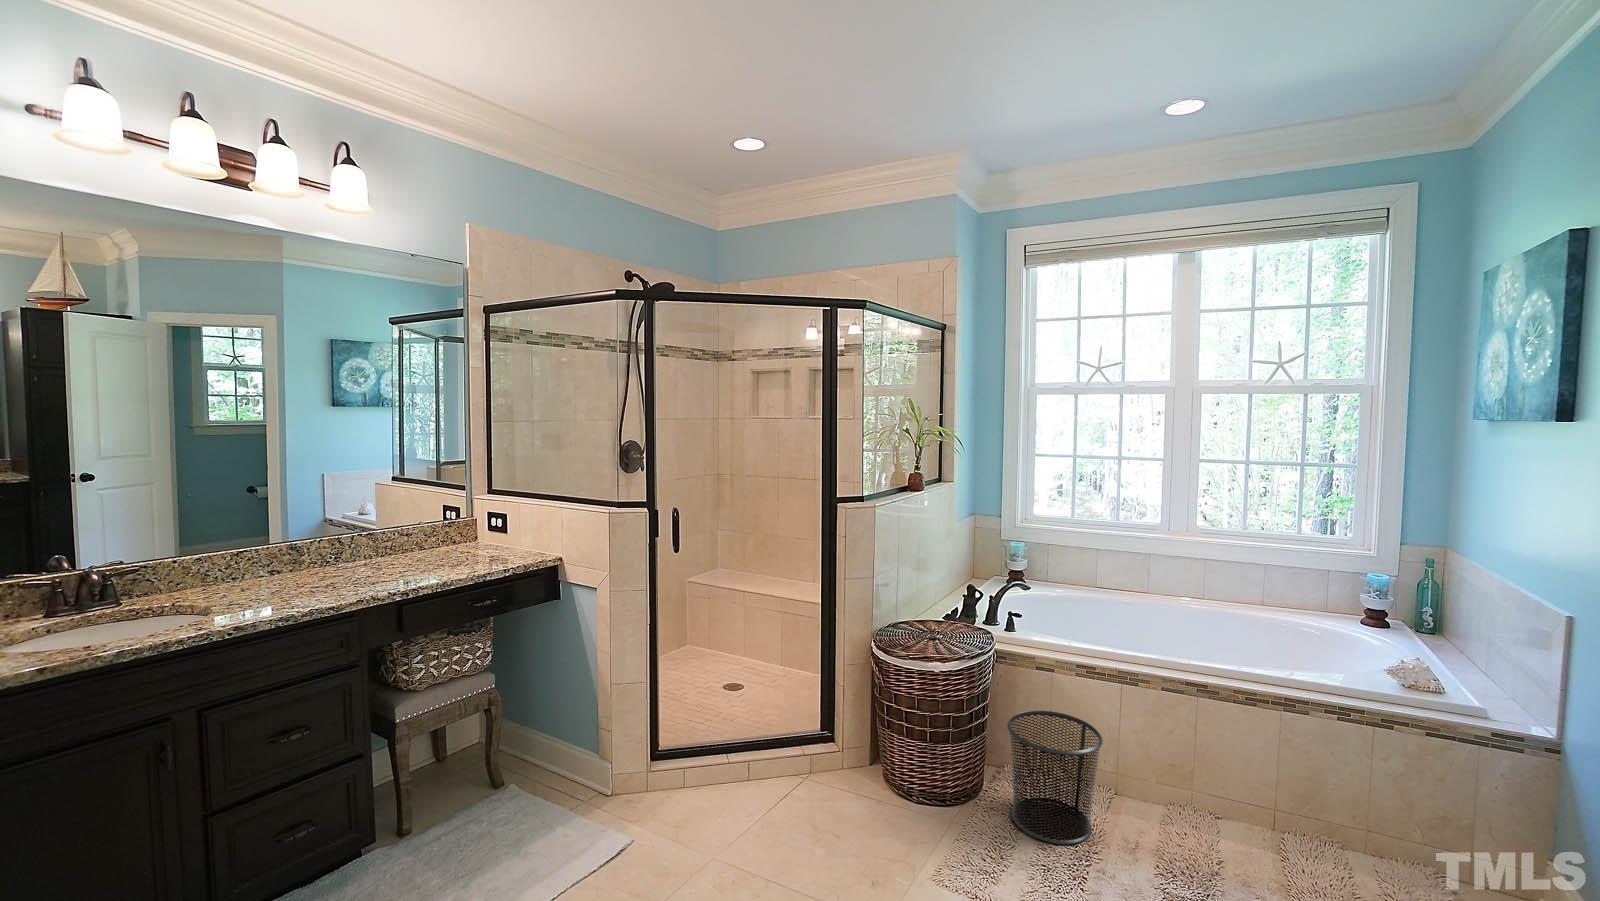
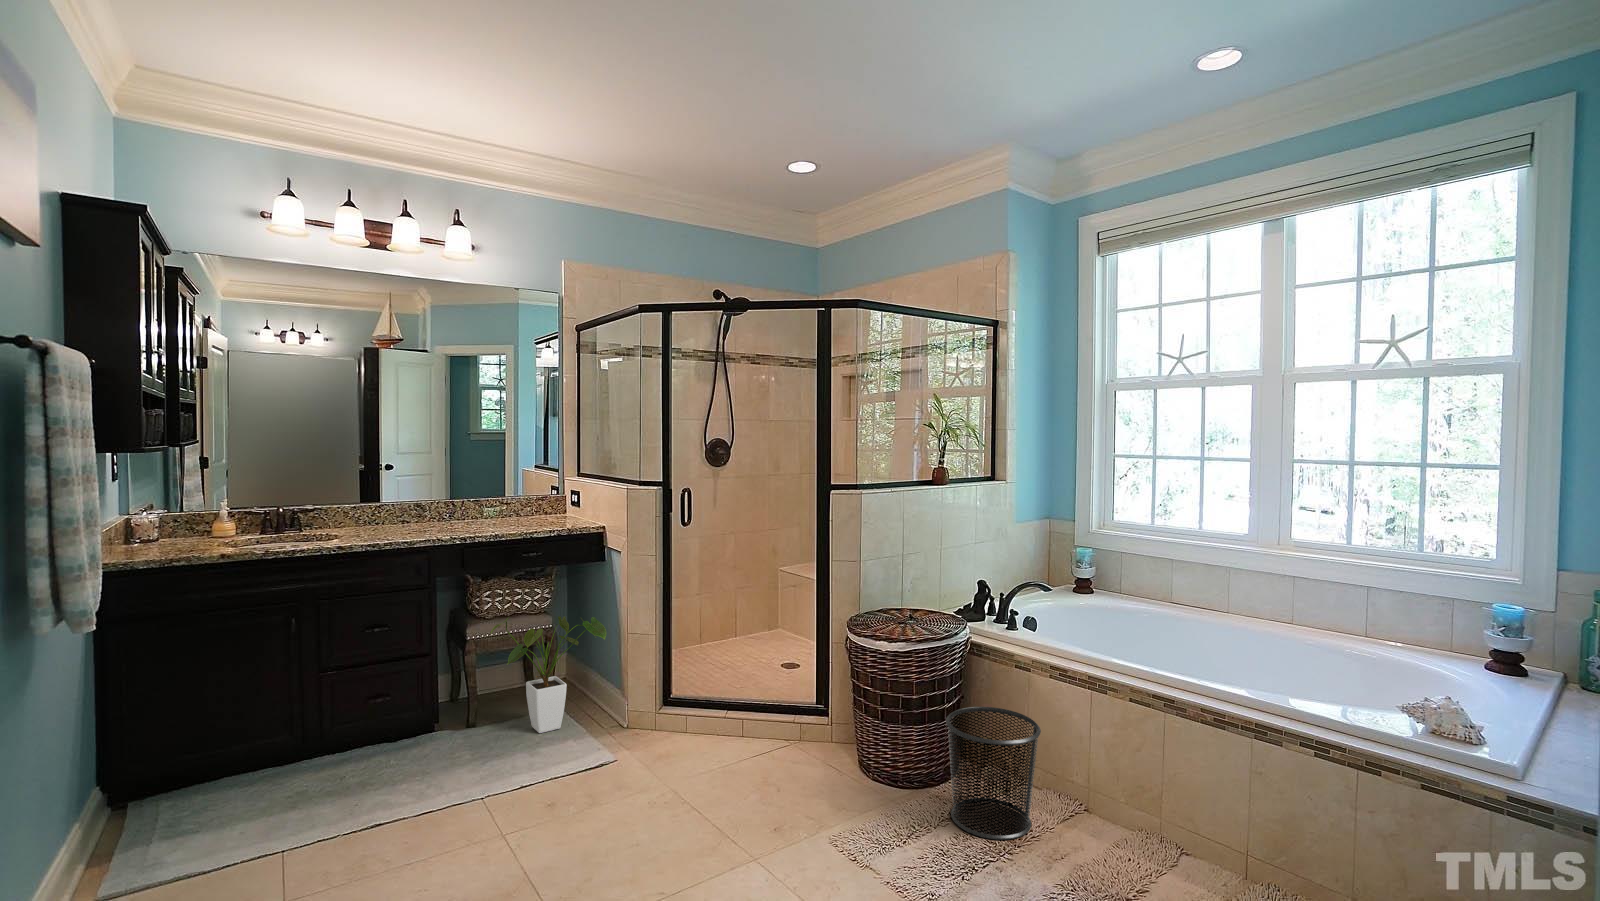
house plant: none [434,670,589,824] -> present [491,616,606,733]

